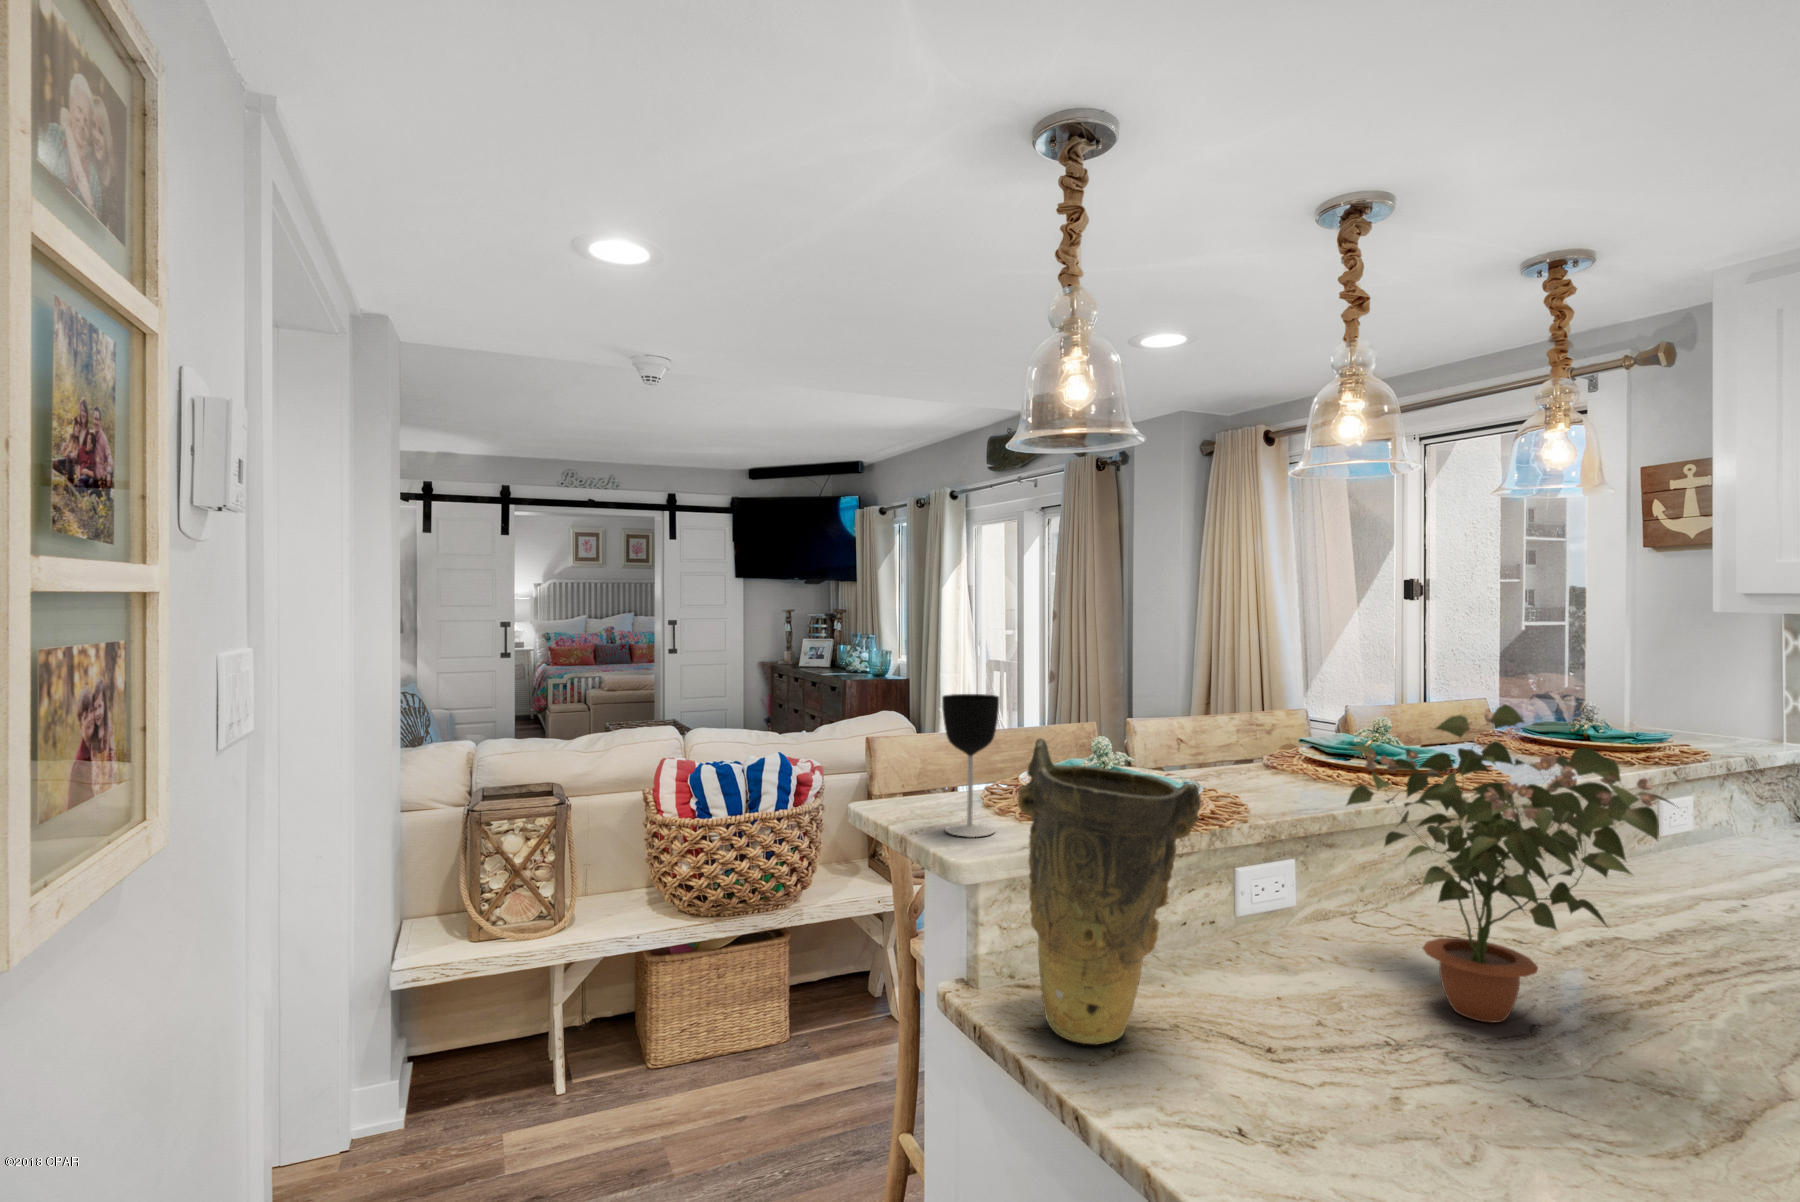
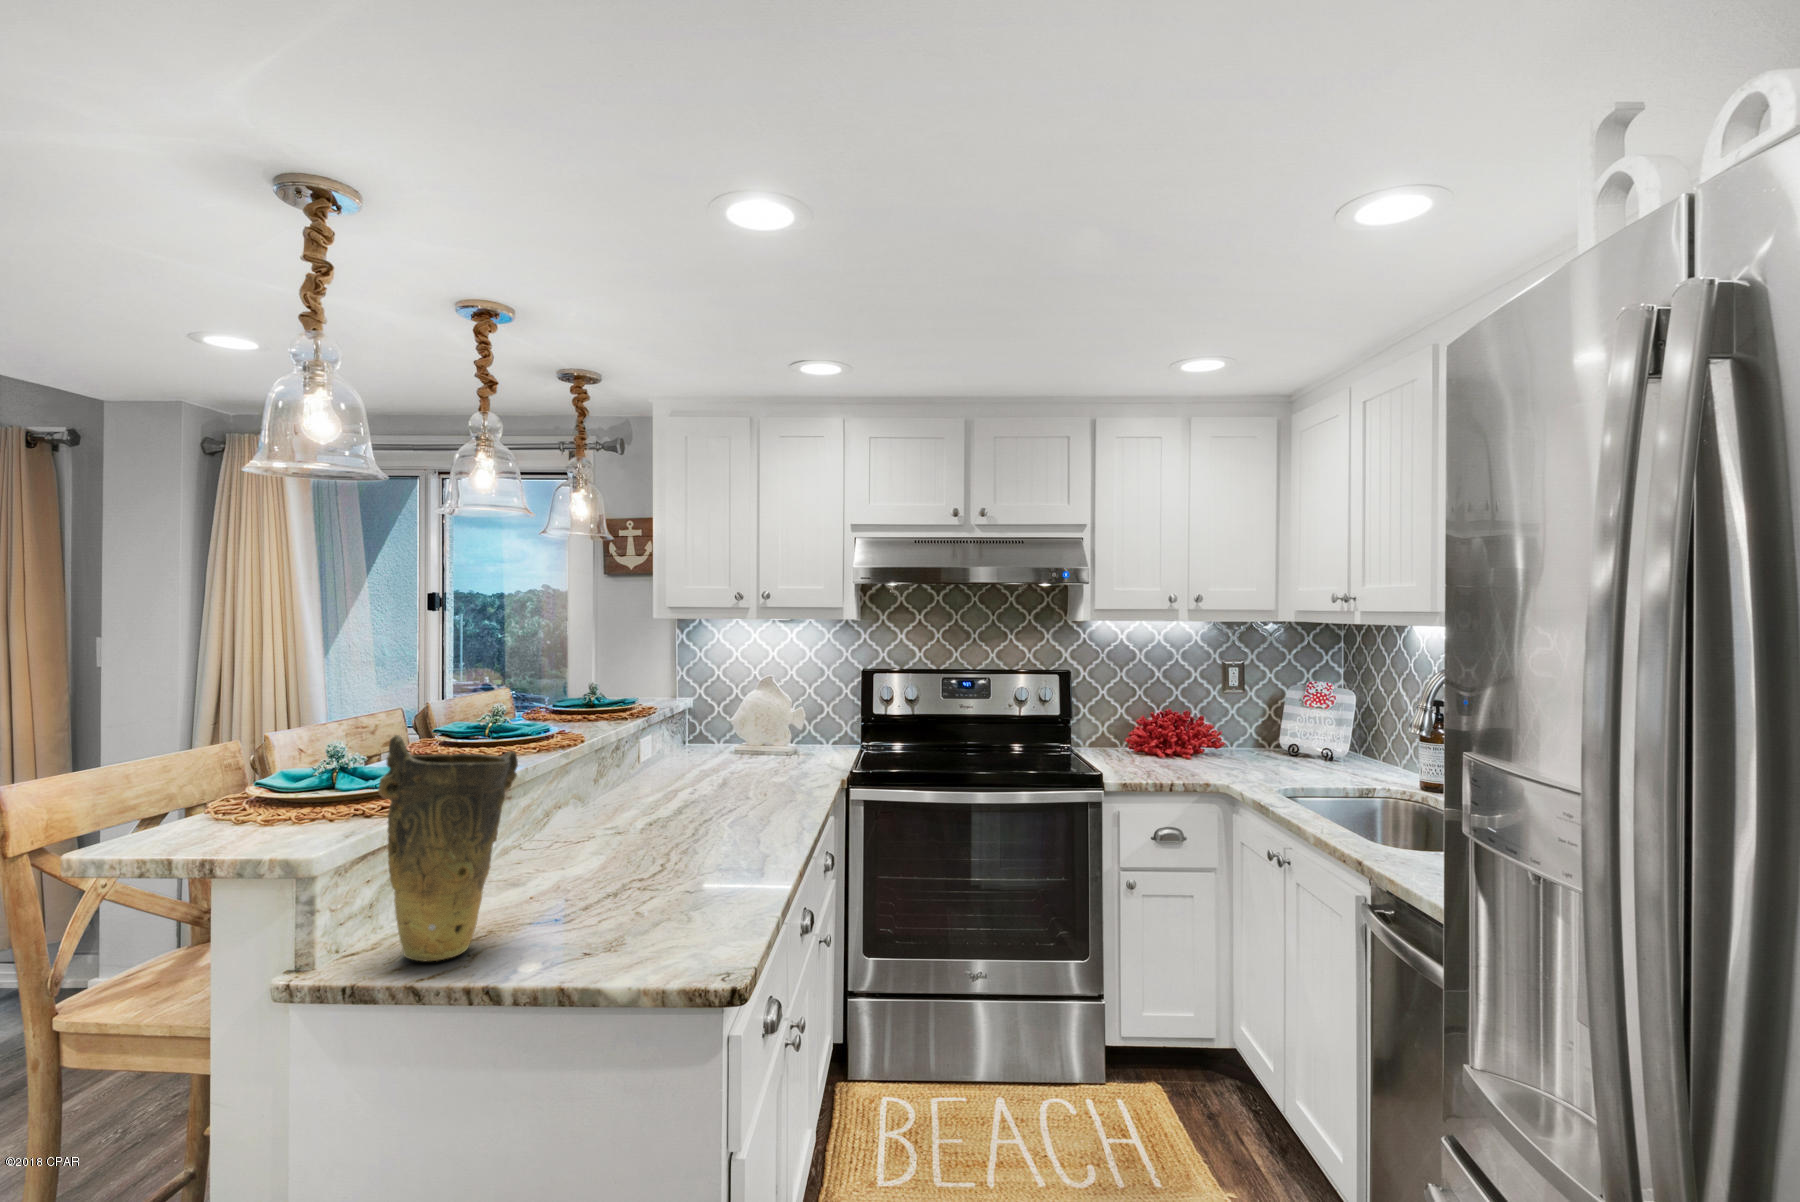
wine glass: present [942,694,999,837] -> none [230,711,294,846]
potted plant: present [1347,704,1672,1023] -> none [541,681,732,871]

